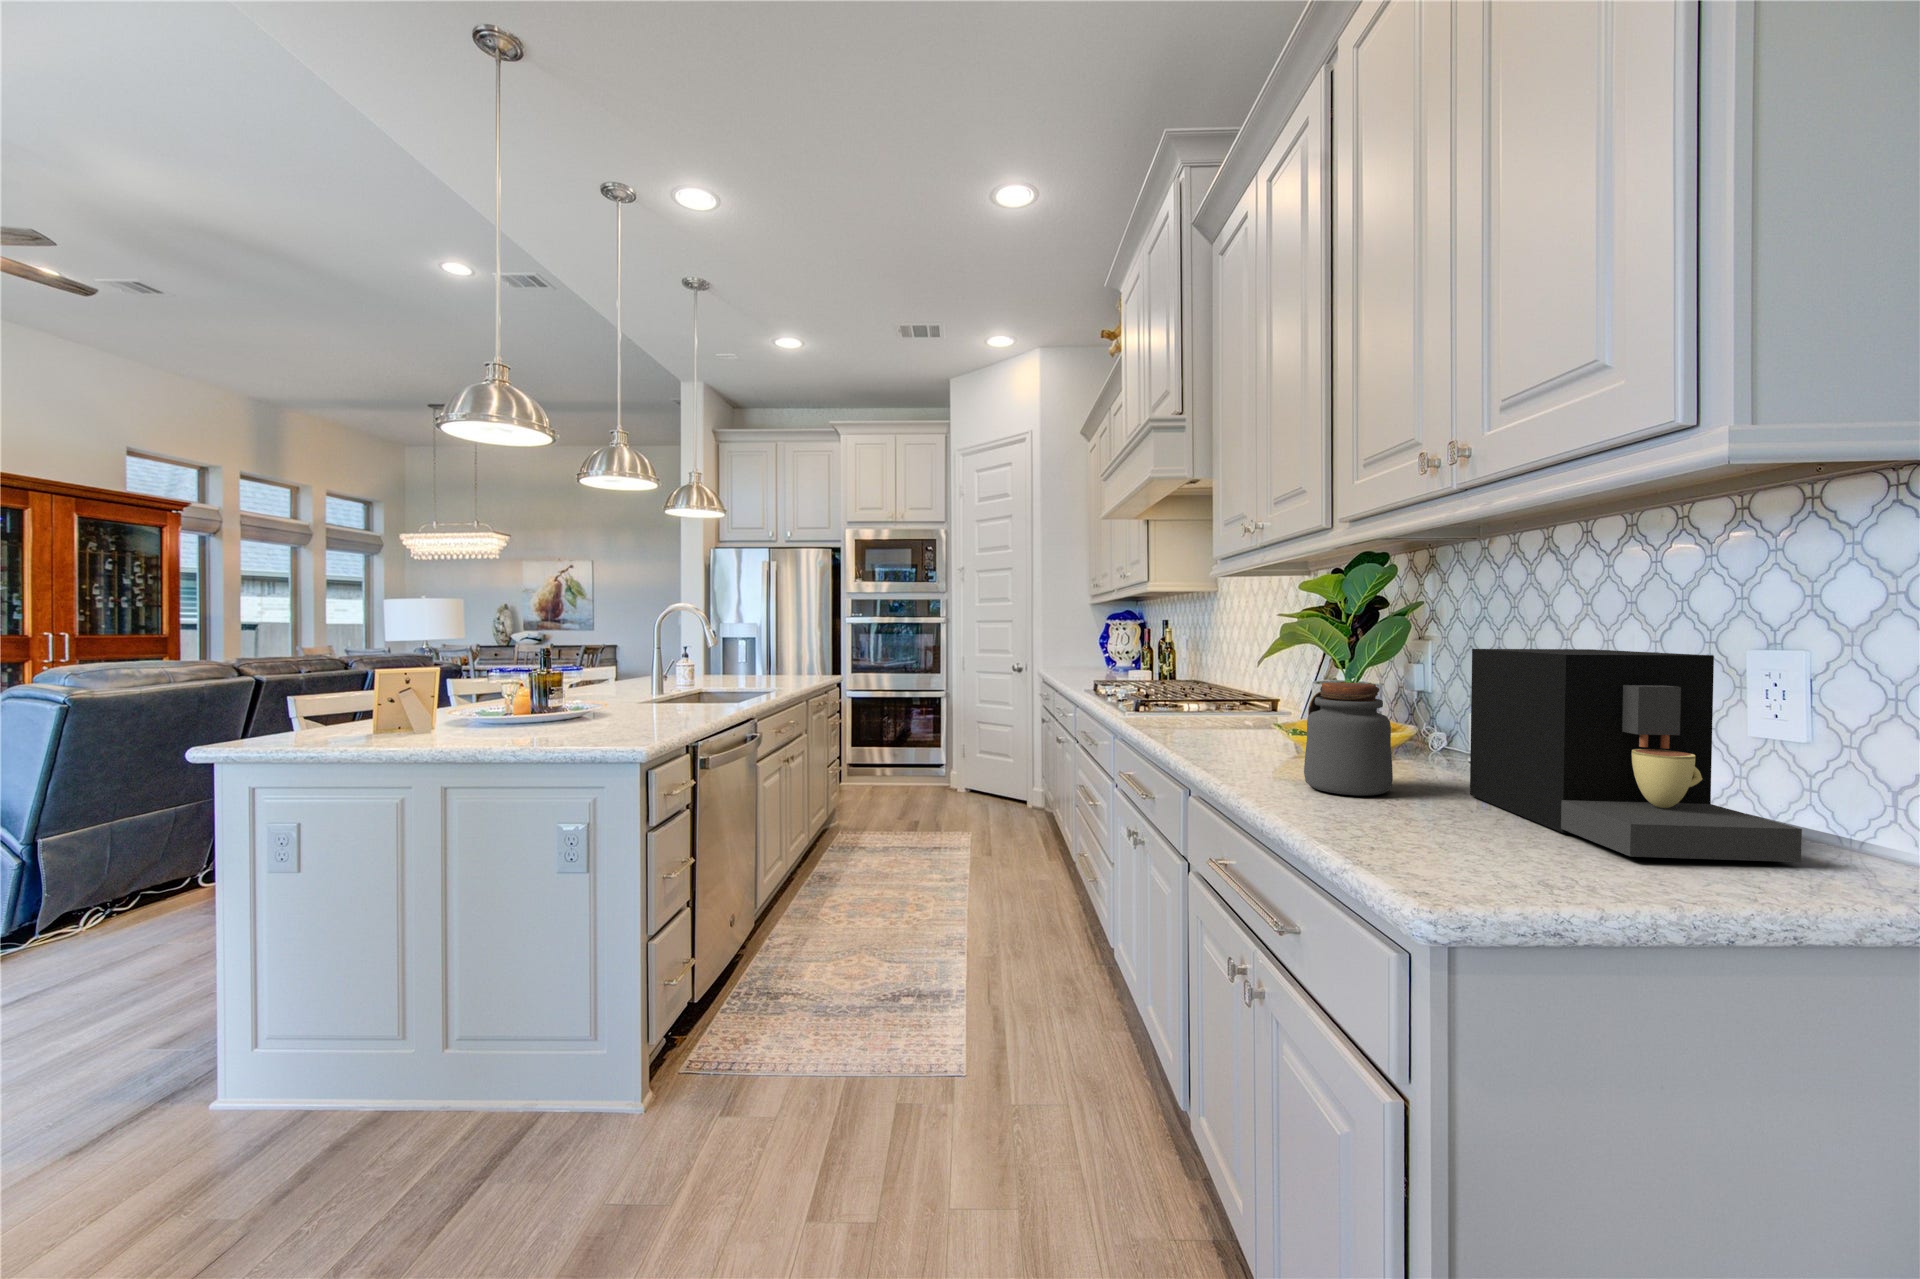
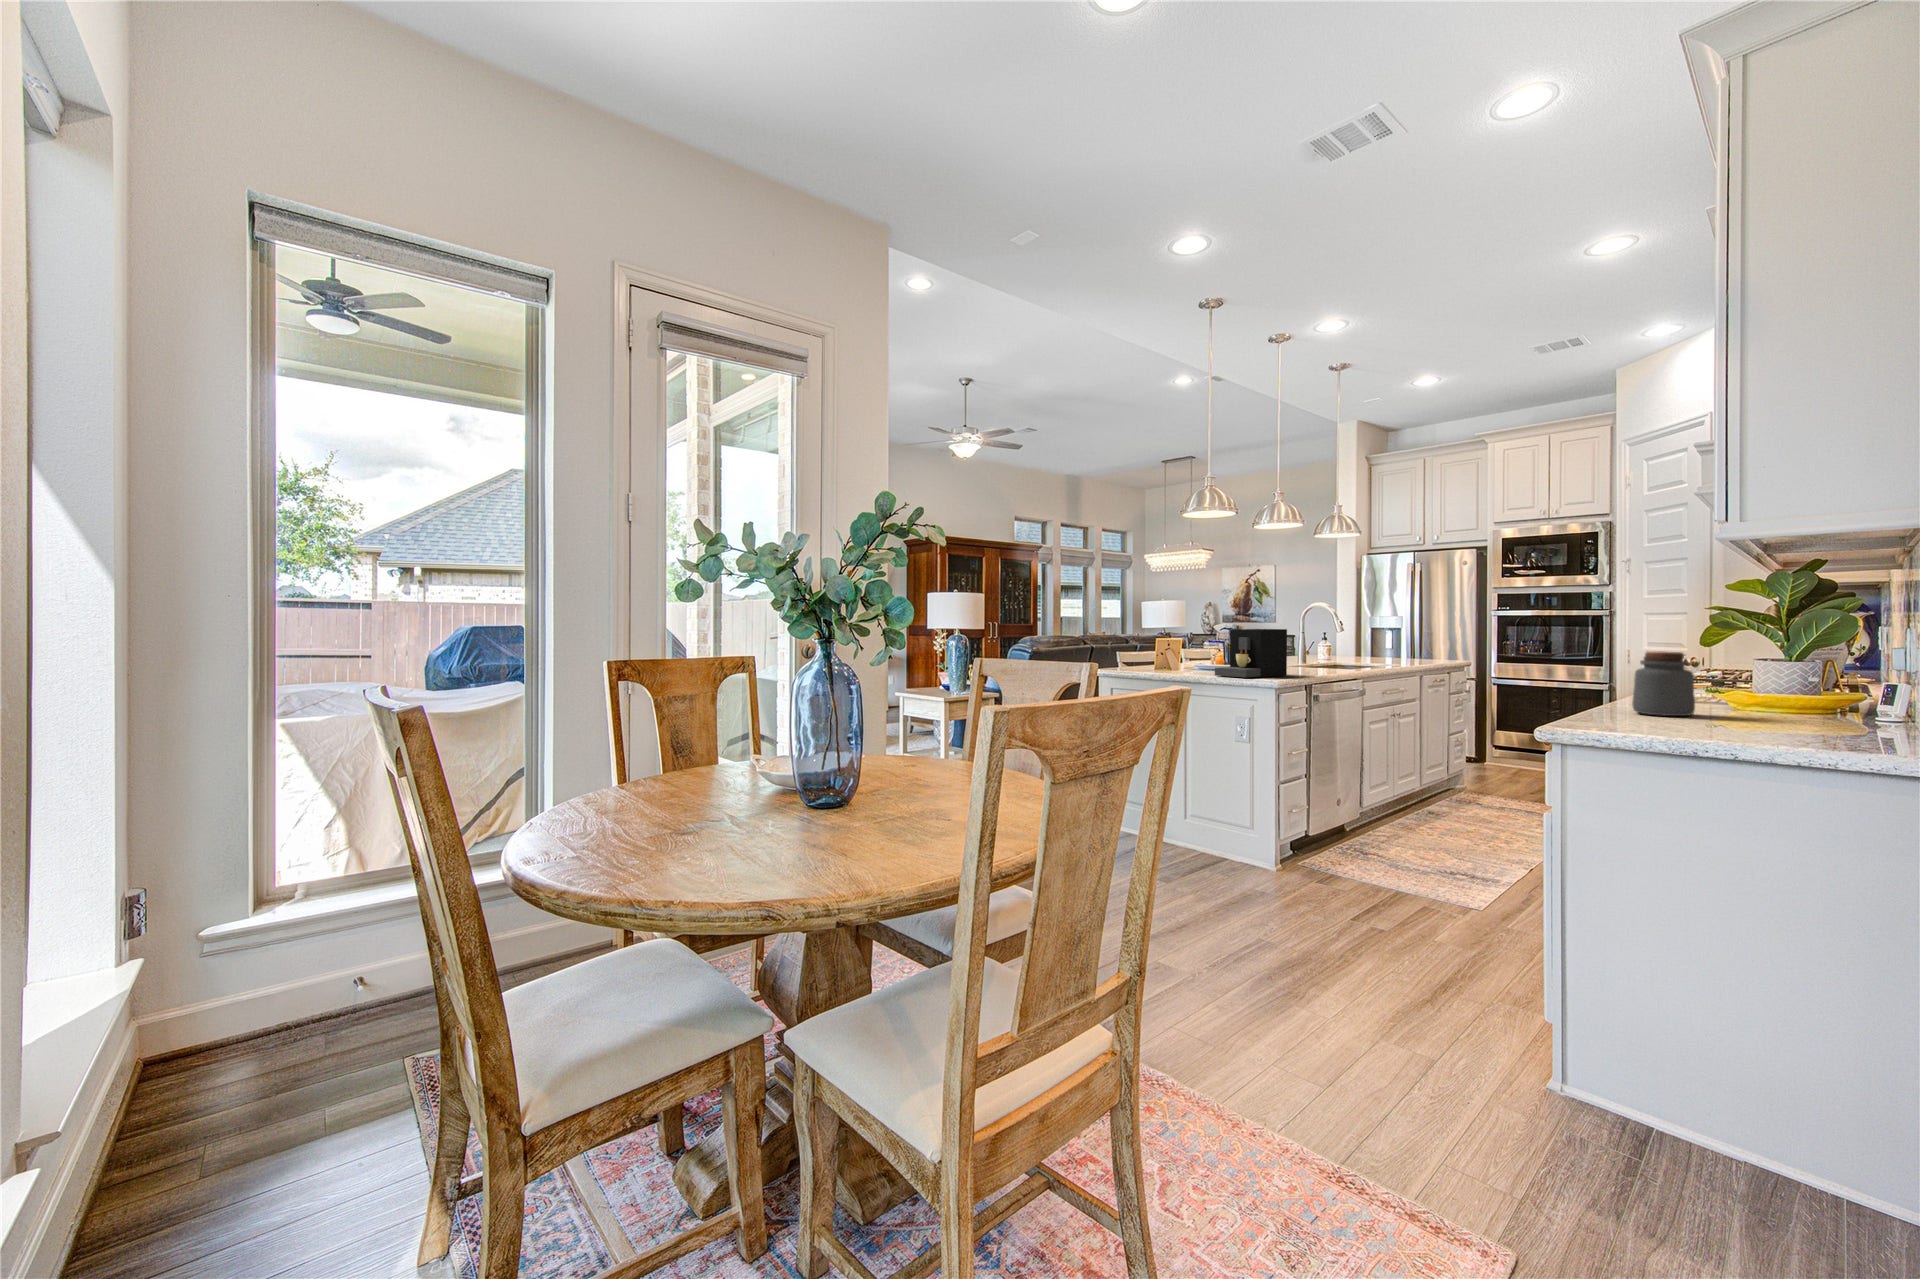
coffee maker: present [1470,649,1802,862] -> present [1215,629,1287,677]

